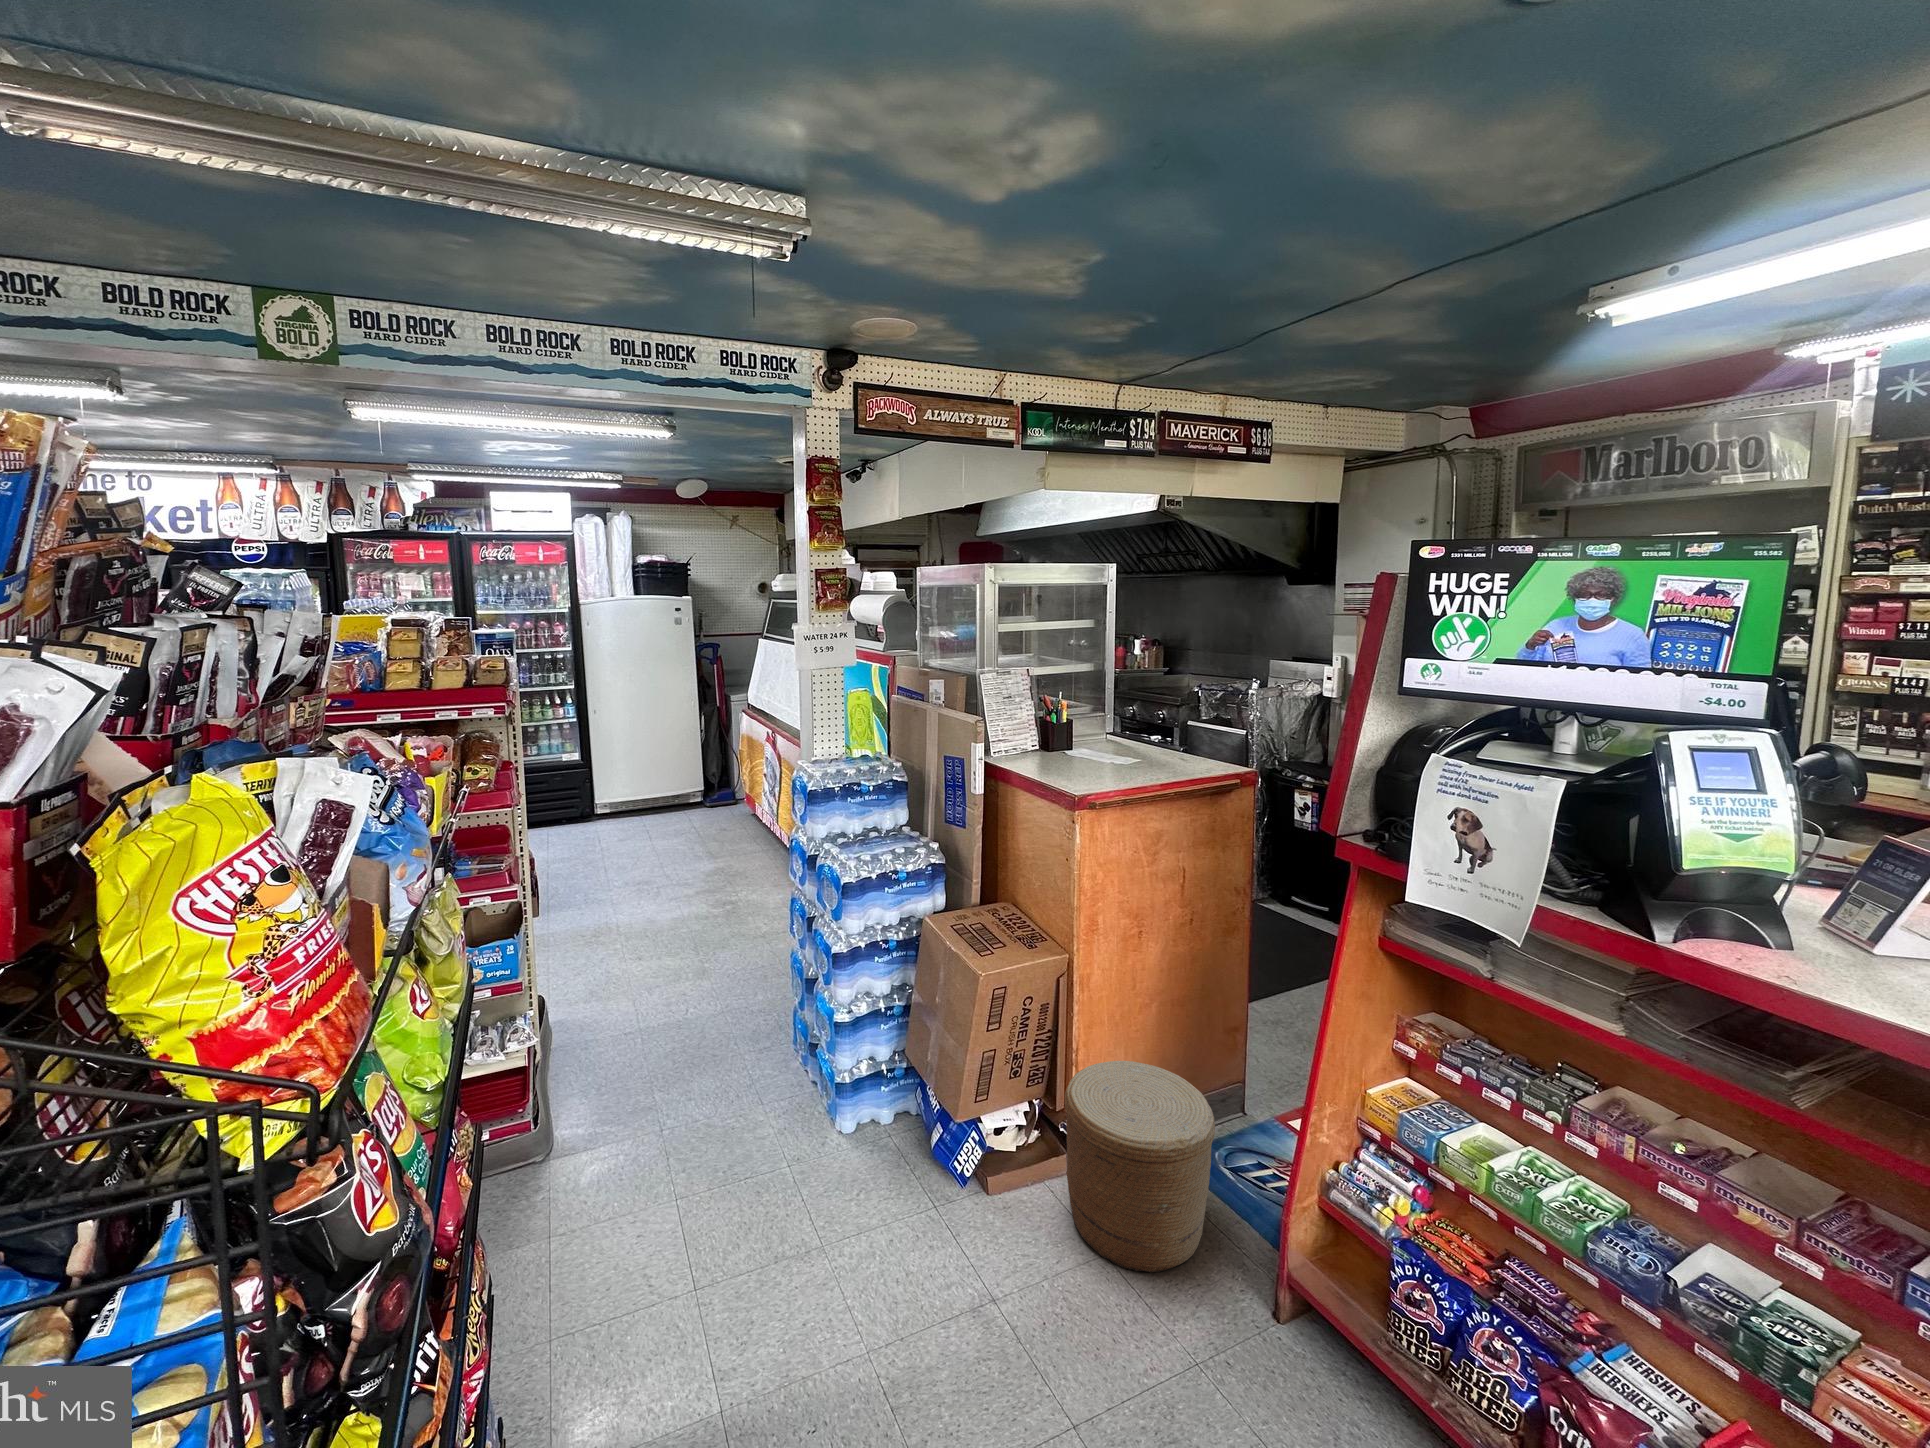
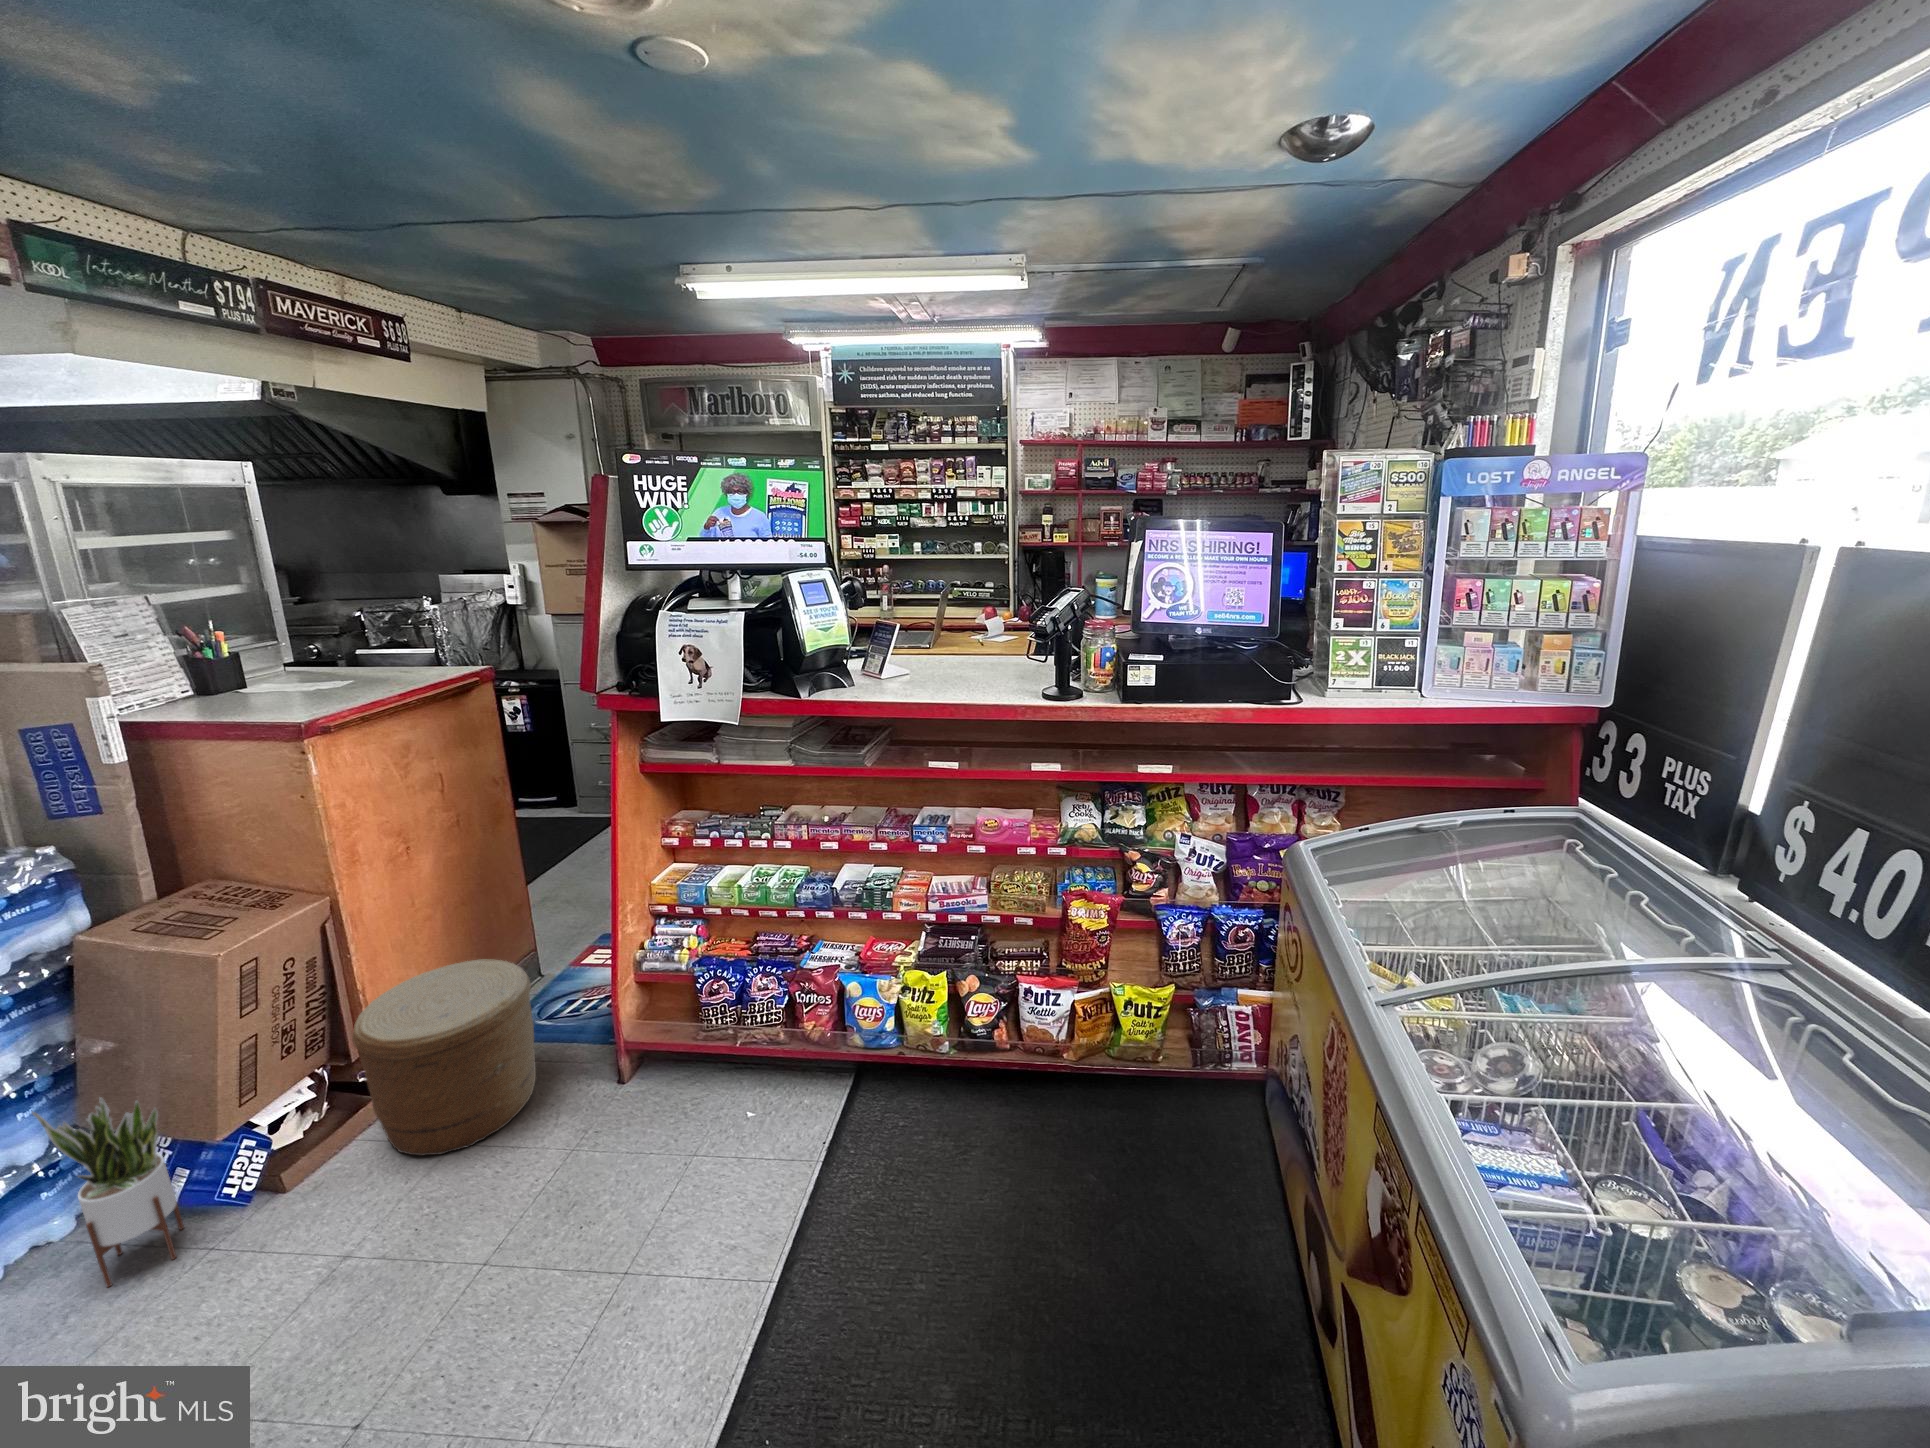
potted plant: none [896,1030,946,1195] -> present [32,1097,184,1287]

